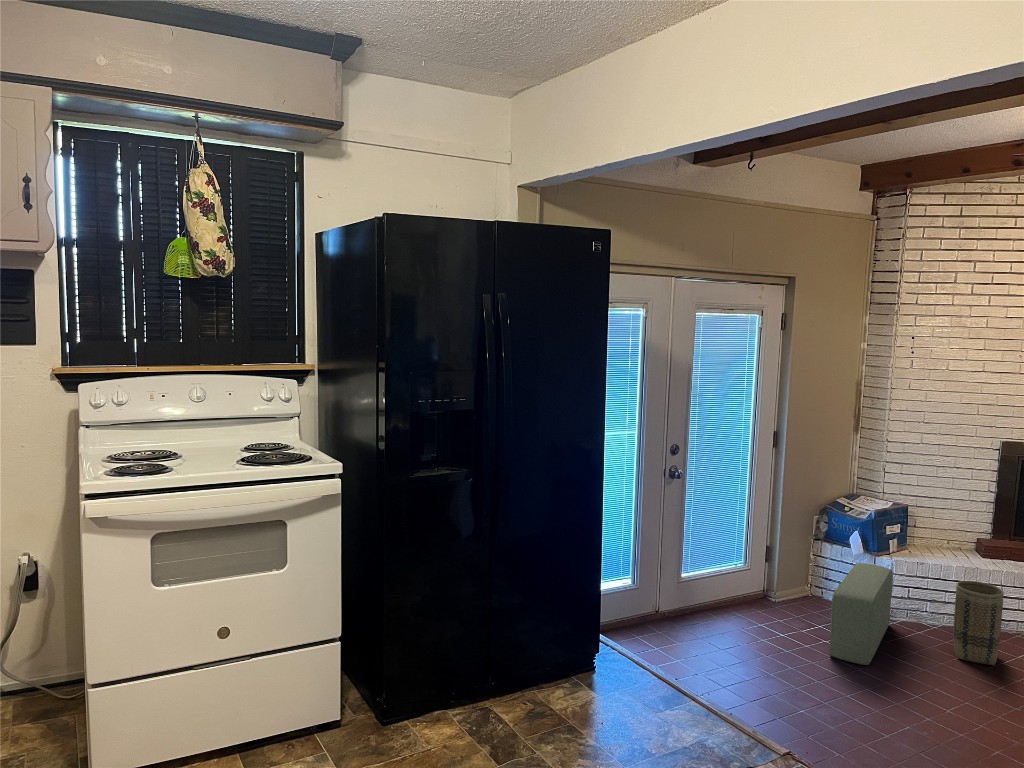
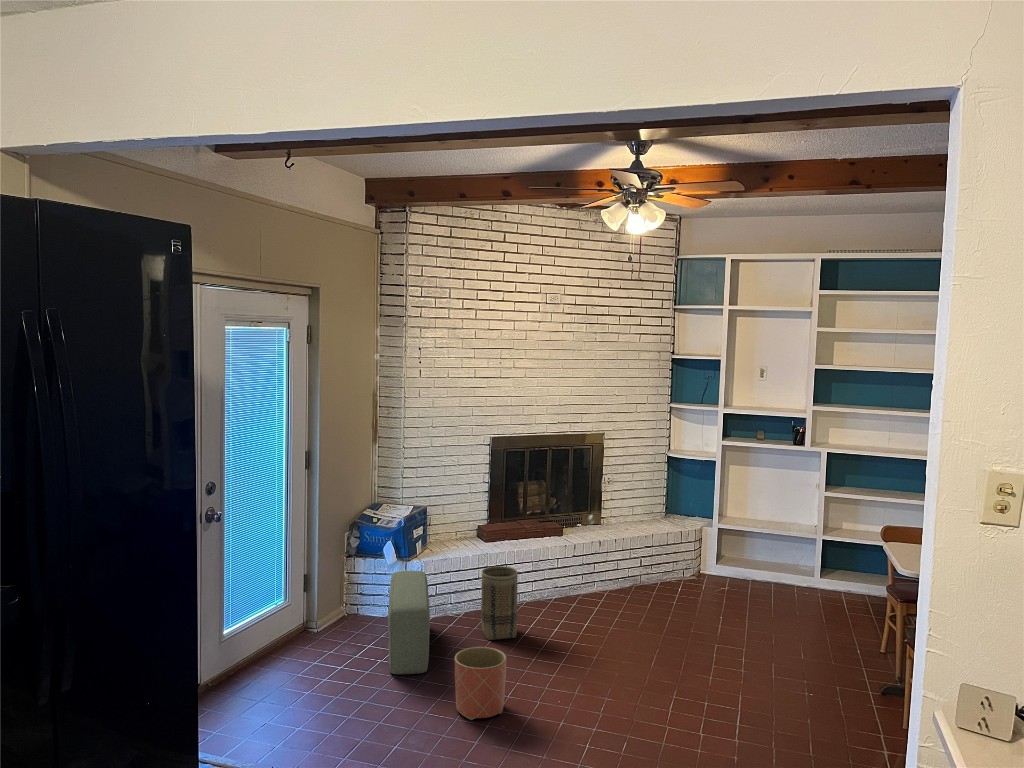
planter: none [883,649,946,727] -> present [454,647,506,720]

